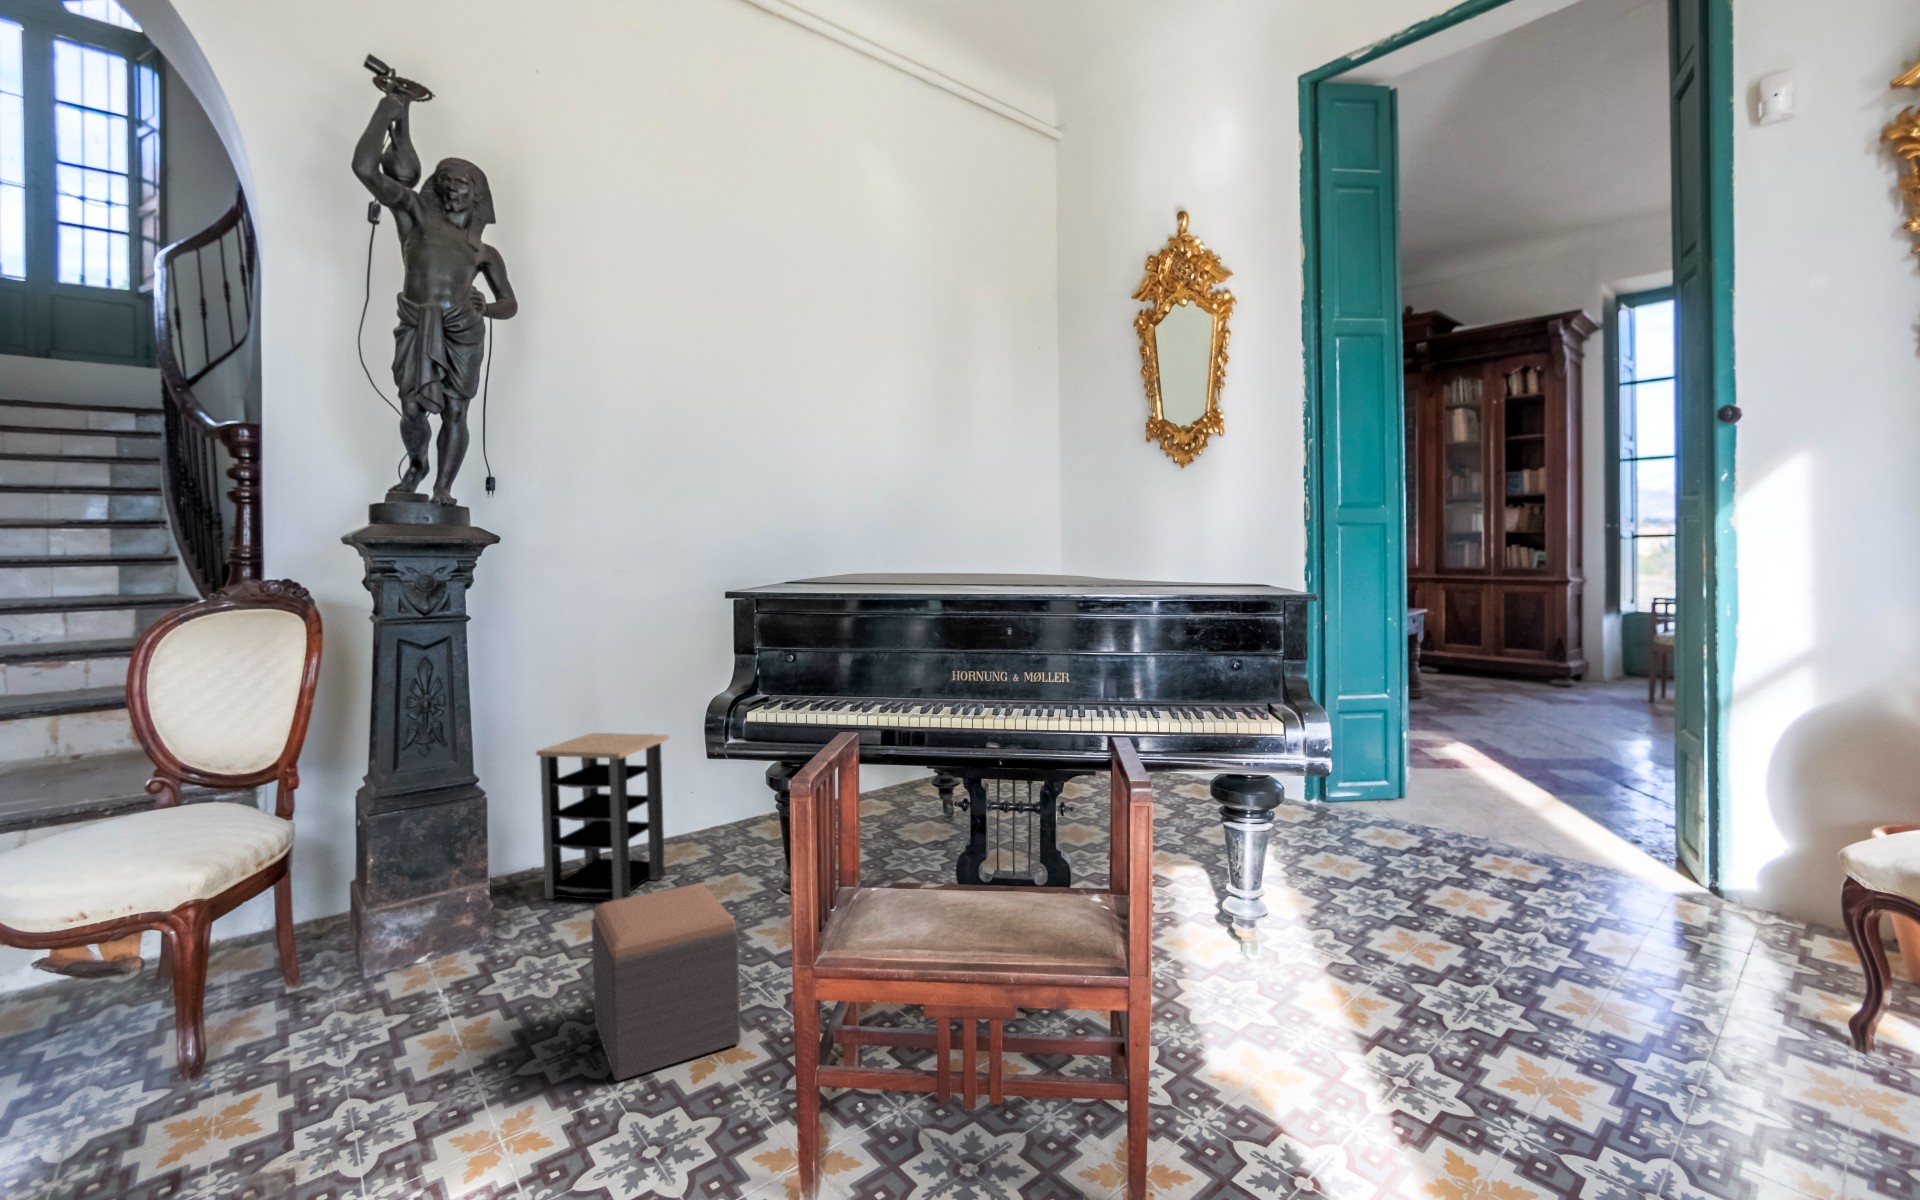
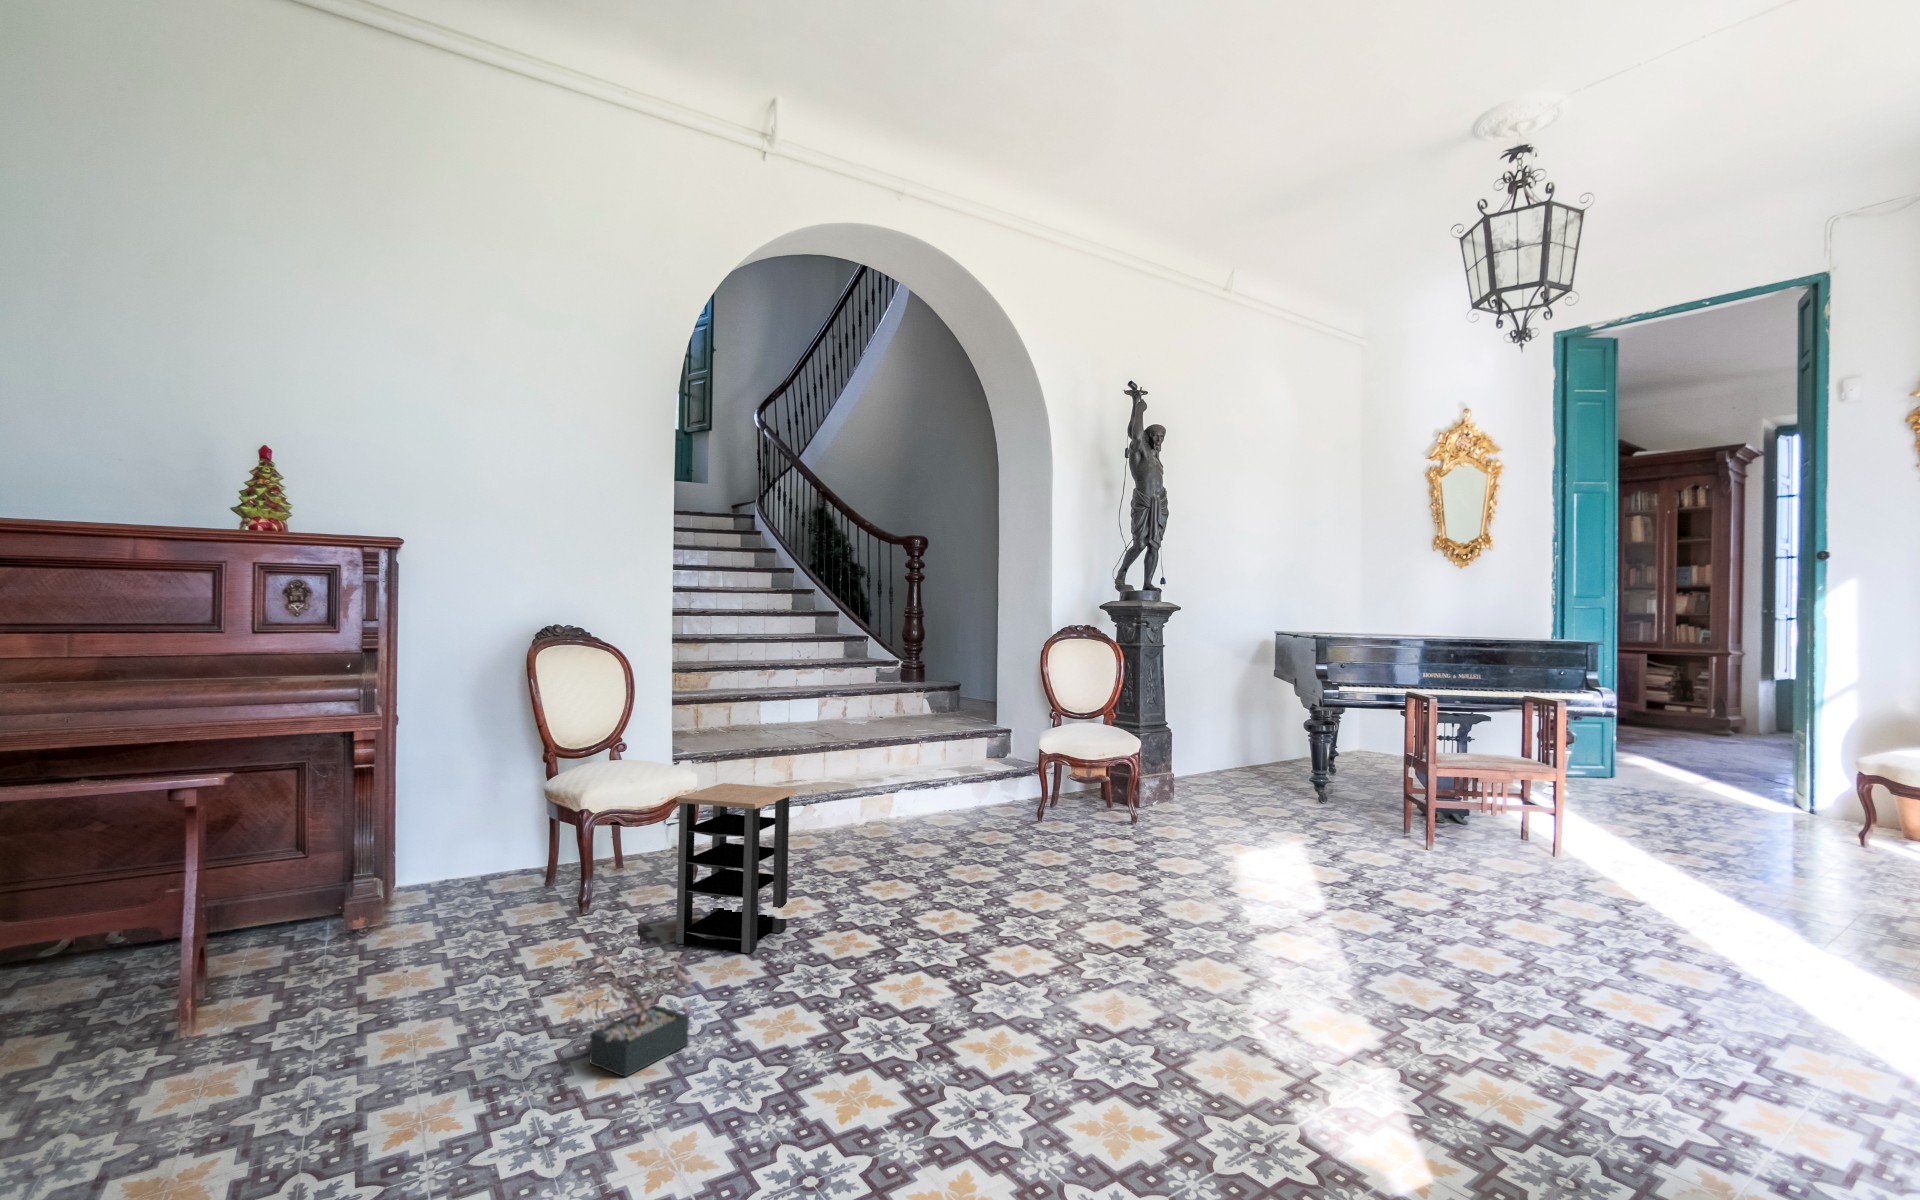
footstool: present [592,883,741,1081] -> none [741,932,883,1115]
decorative plant: none [389,914,544,1052] -> present [566,951,693,1077]

